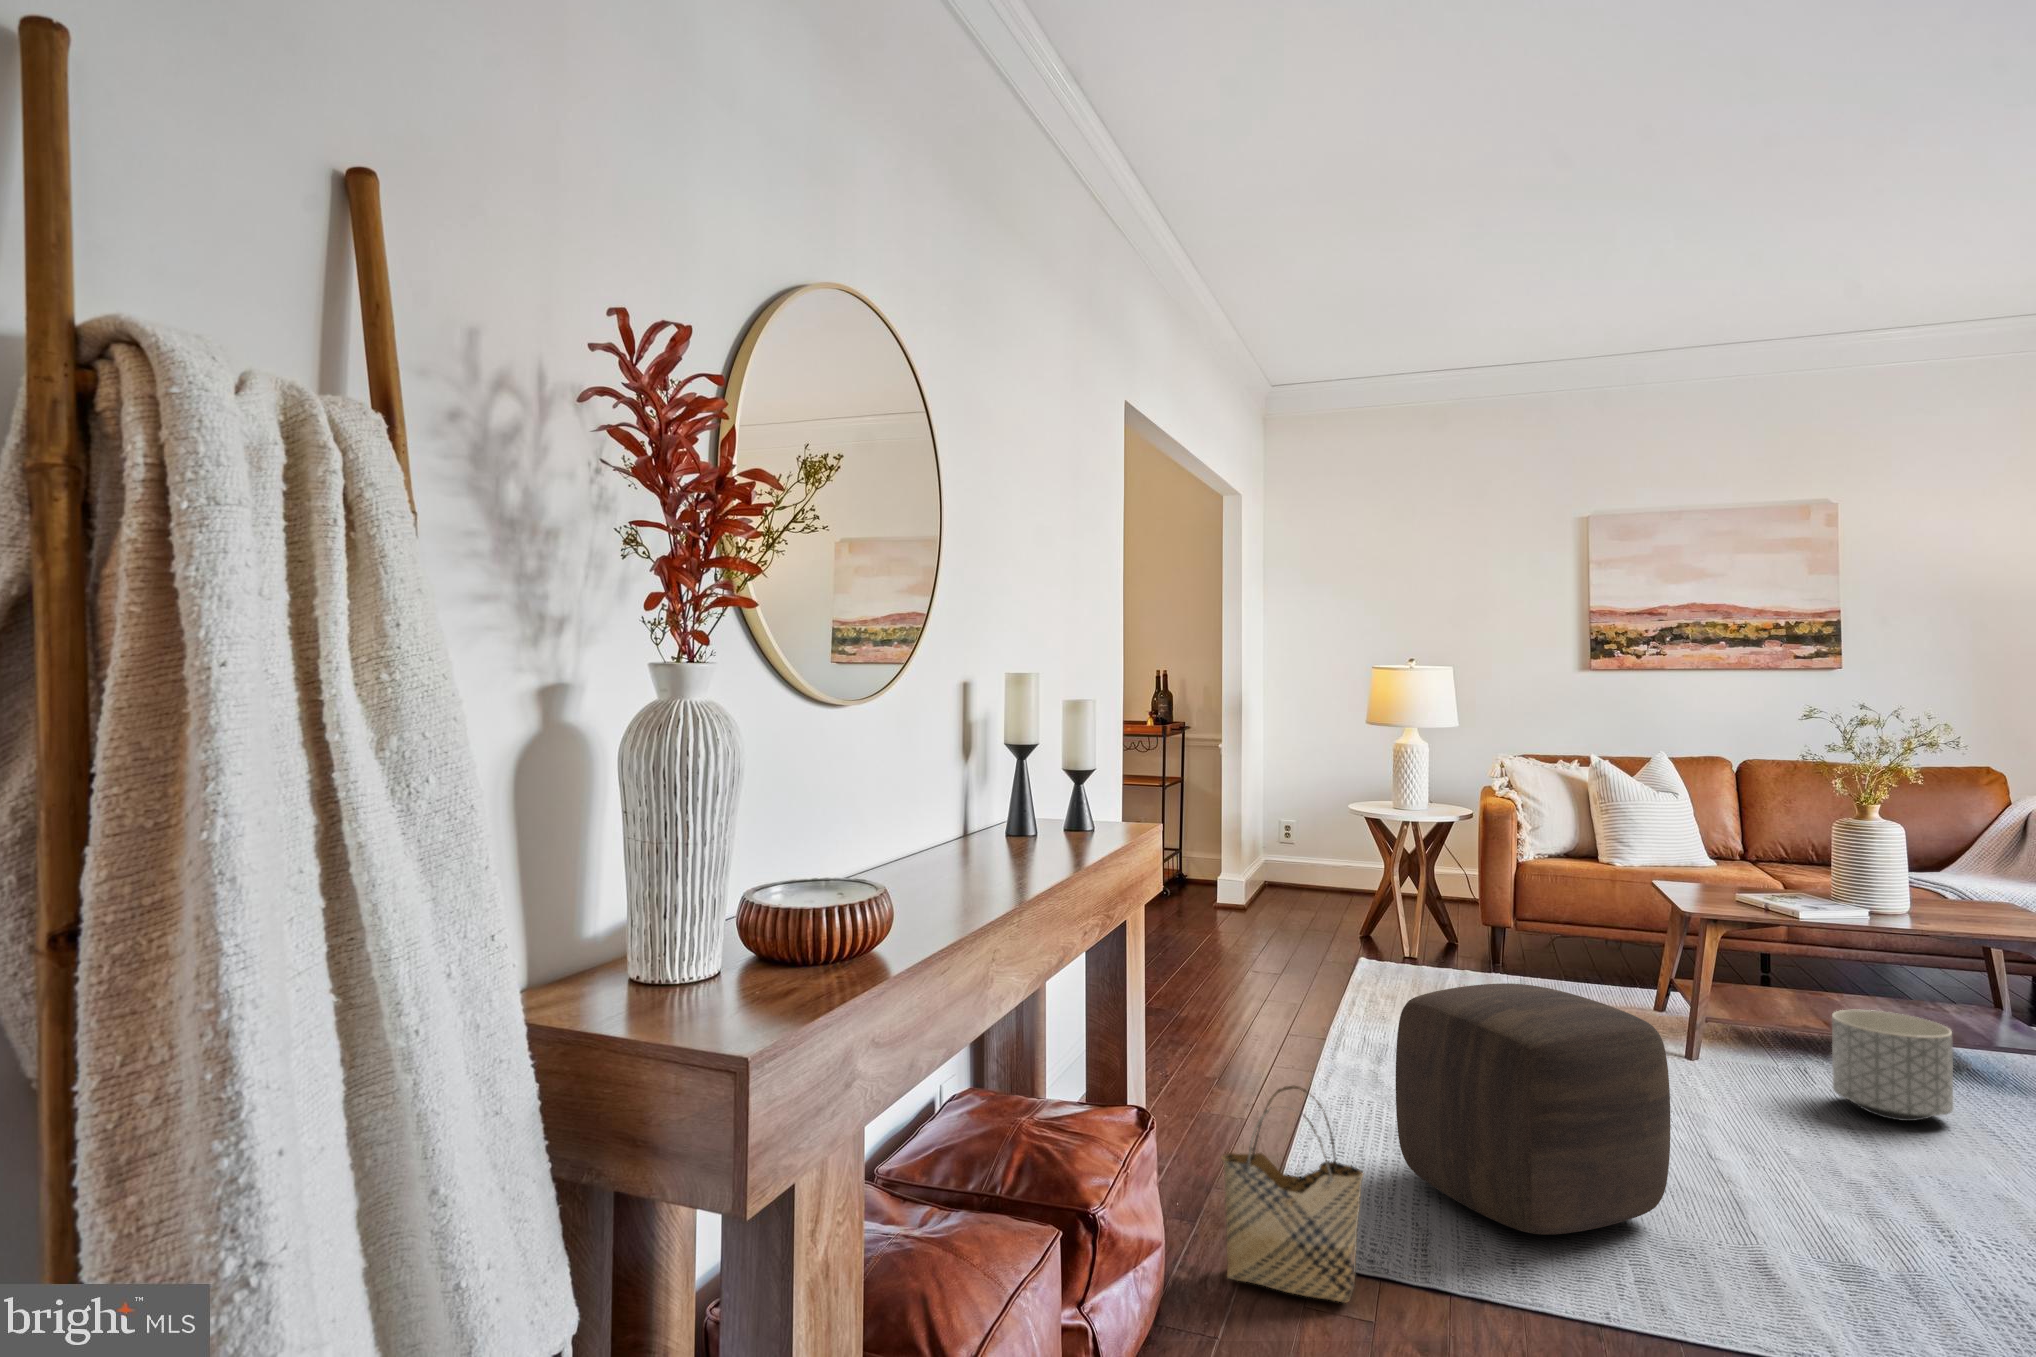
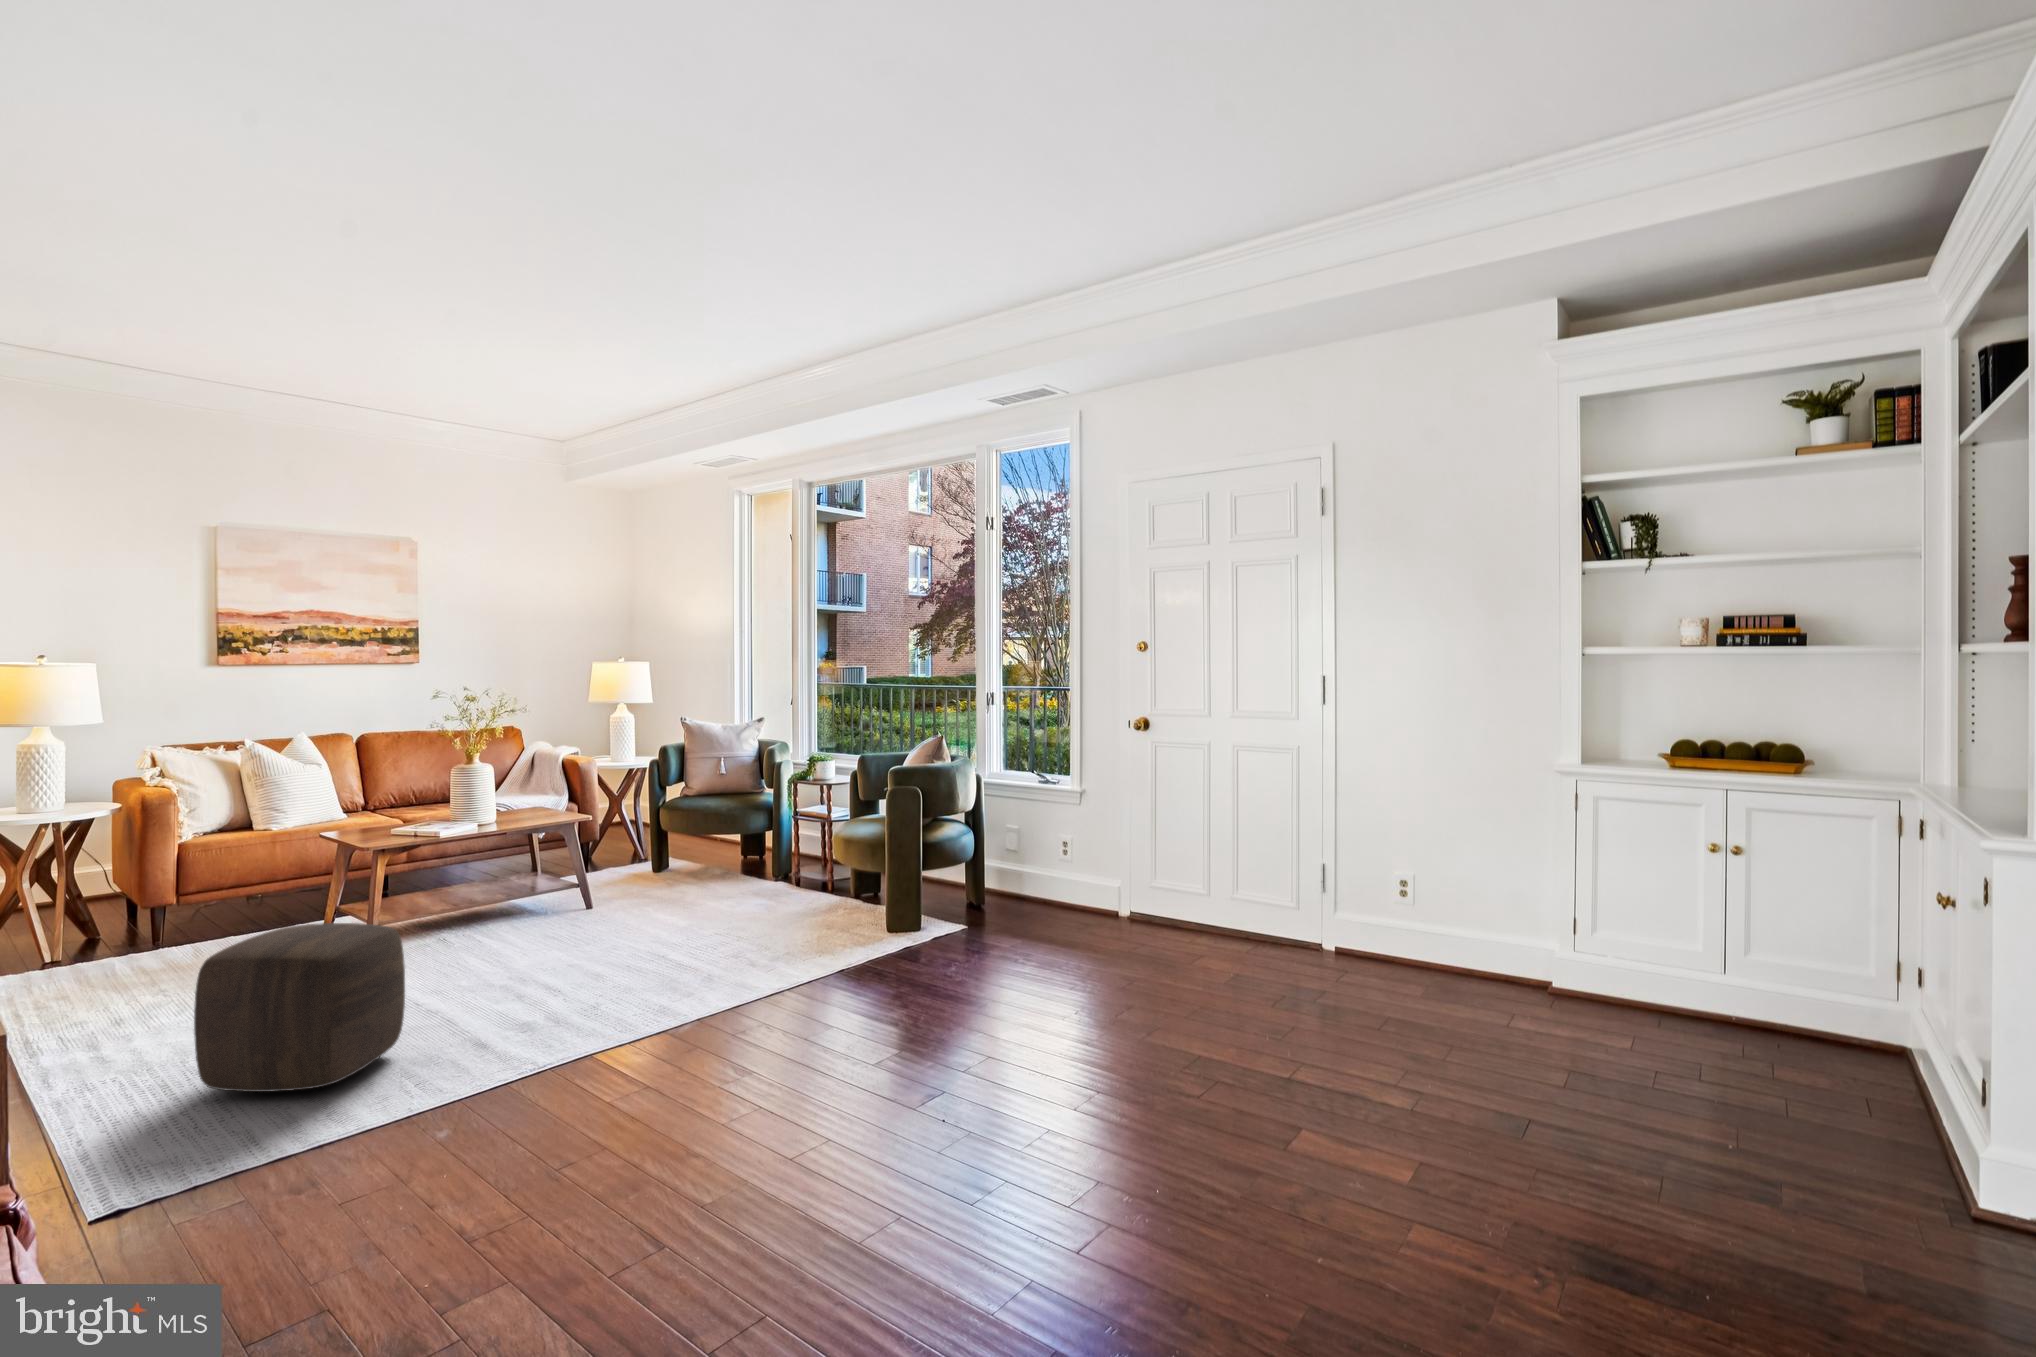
planter: present [1832,1010,1953,1121] -> none [462,891,527,956]
woven basket: present [1222,1086,1363,1303] -> none [89,1041,225,1210]

